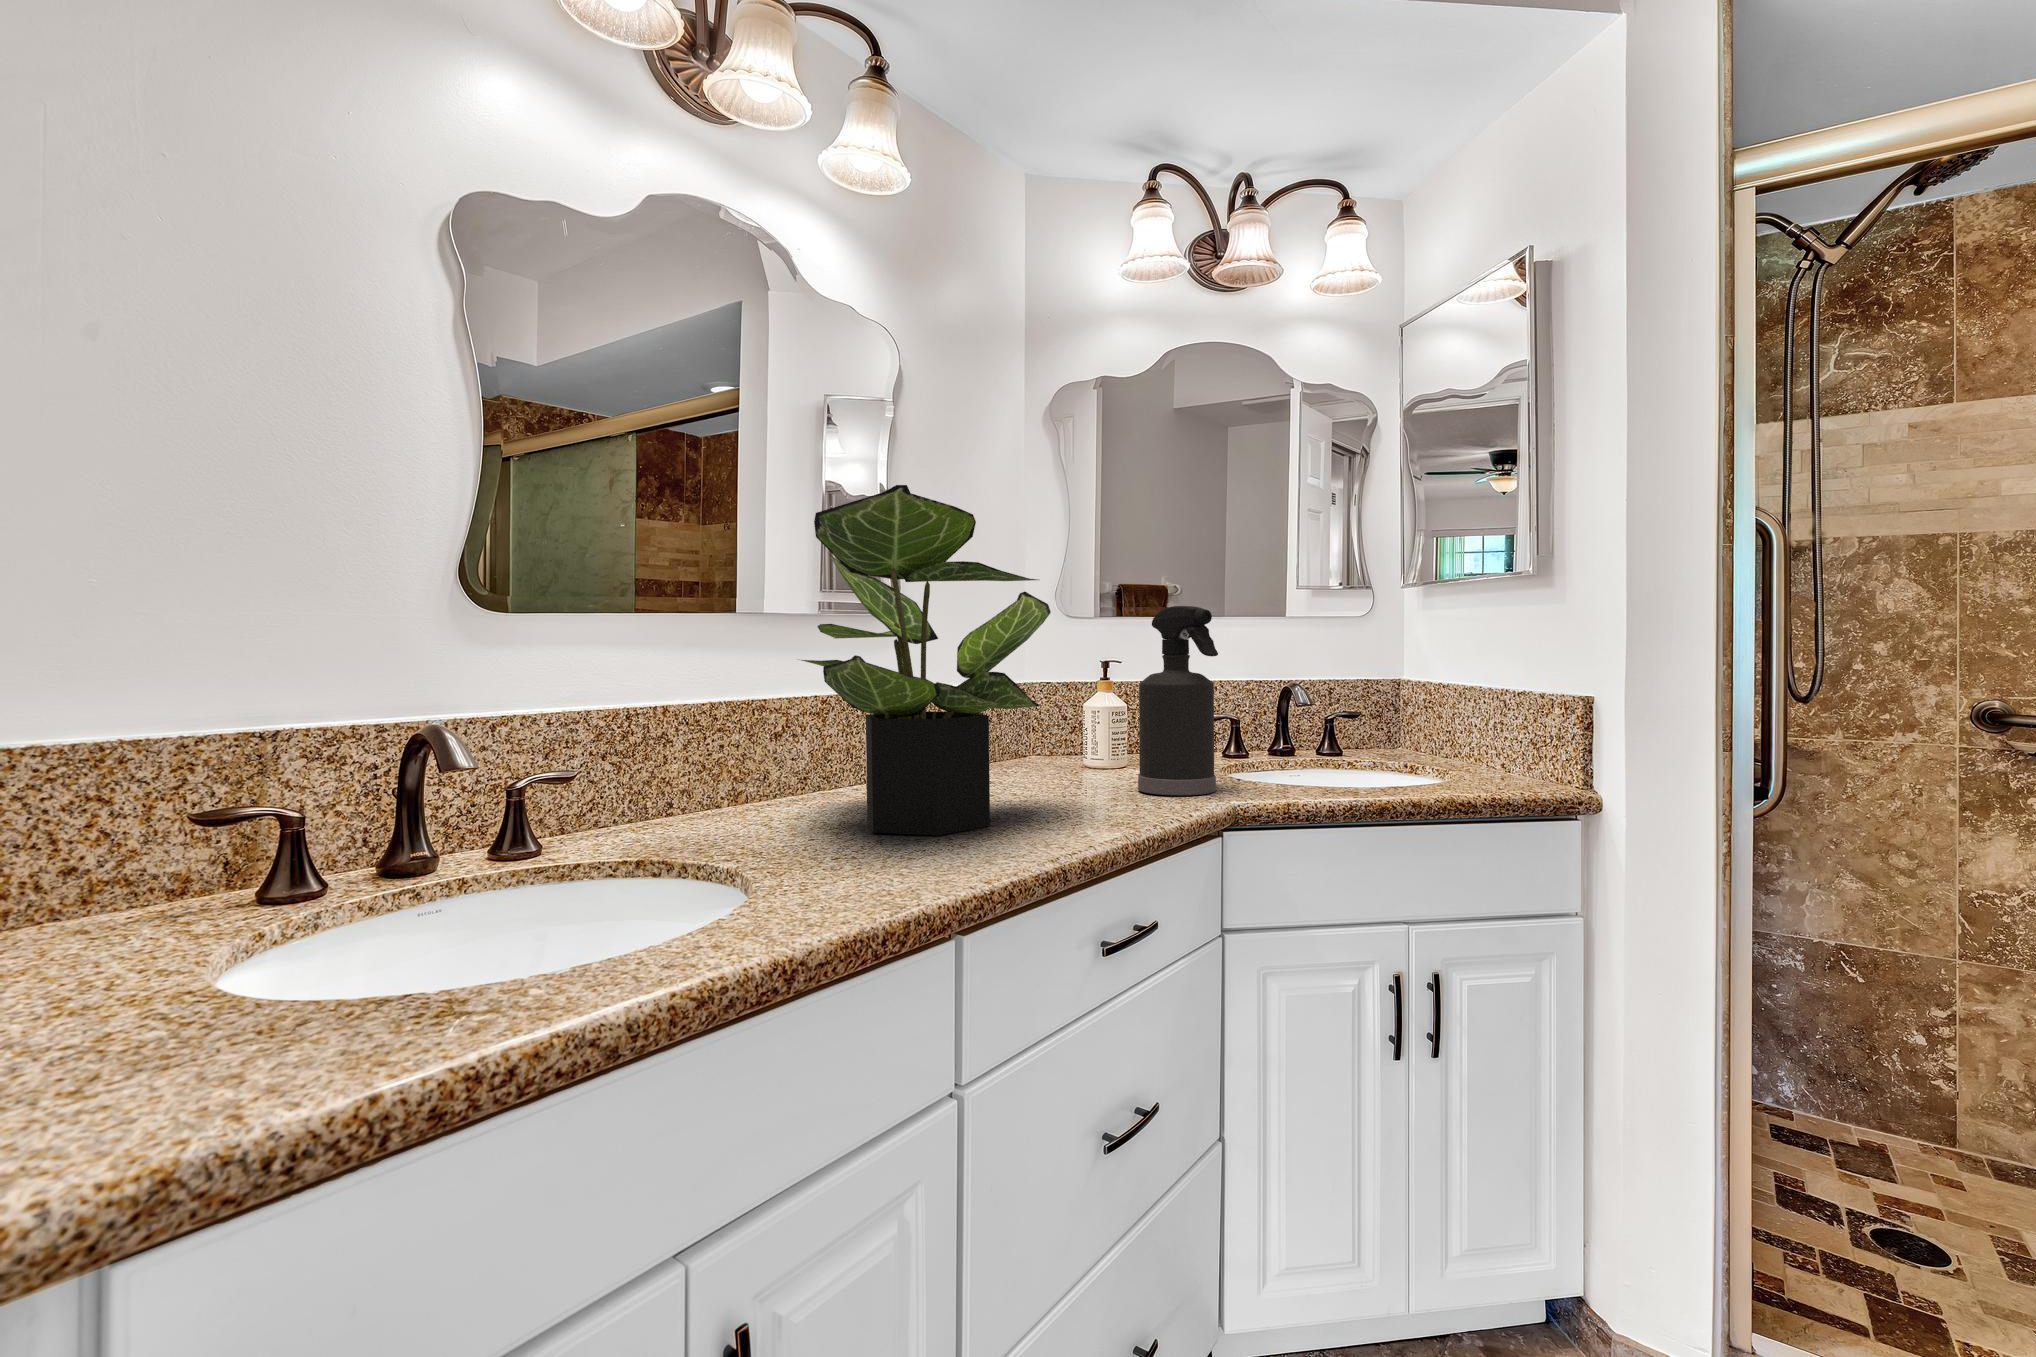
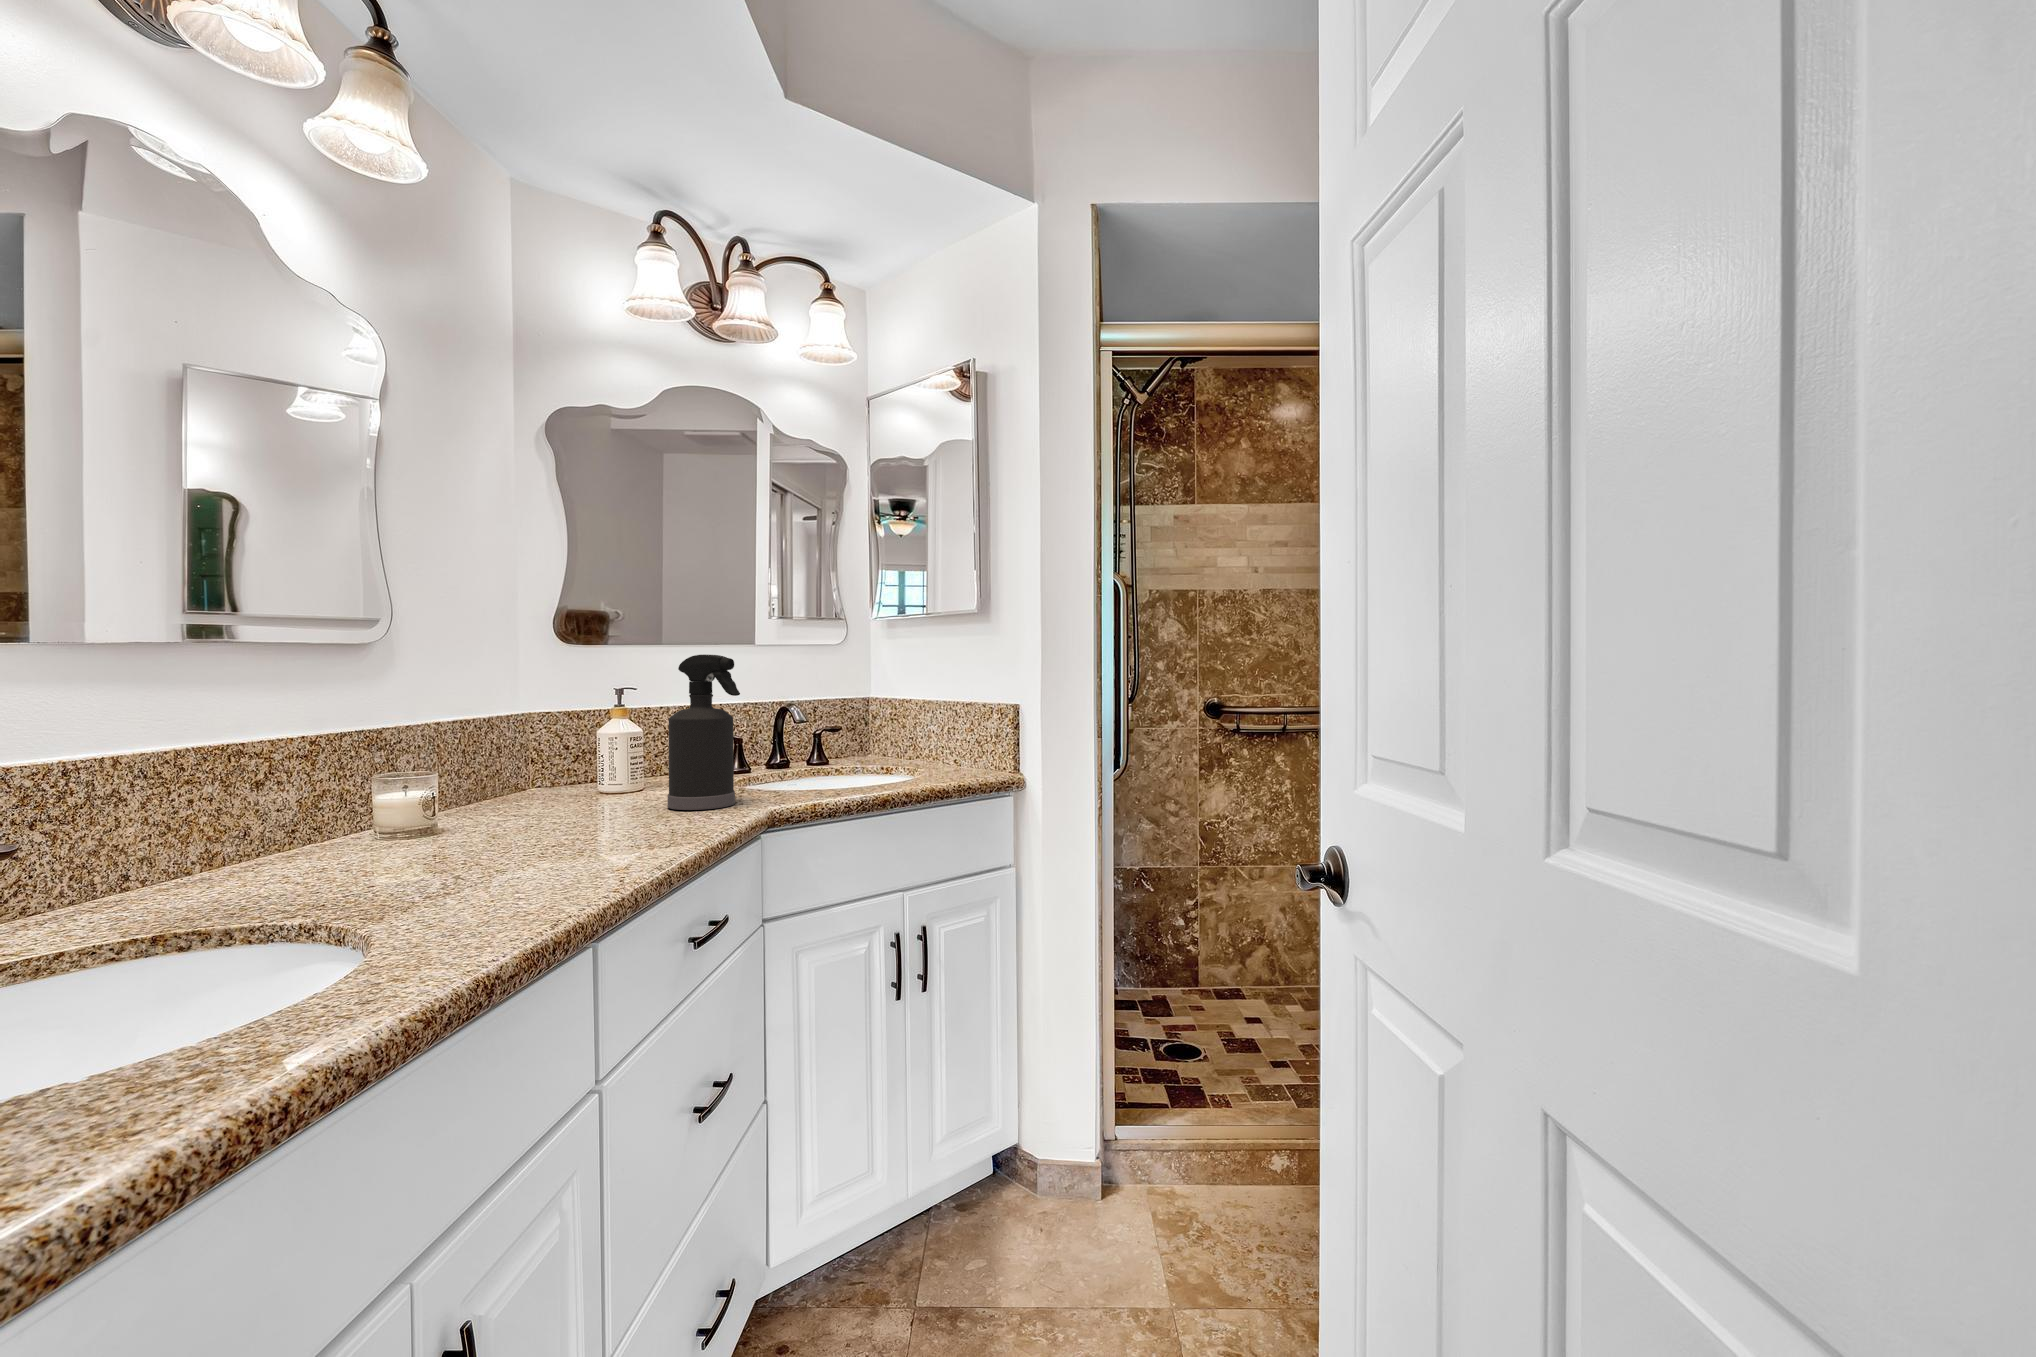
potted plant: present [802,485,1051,836] -> none [334,551,611,870]

